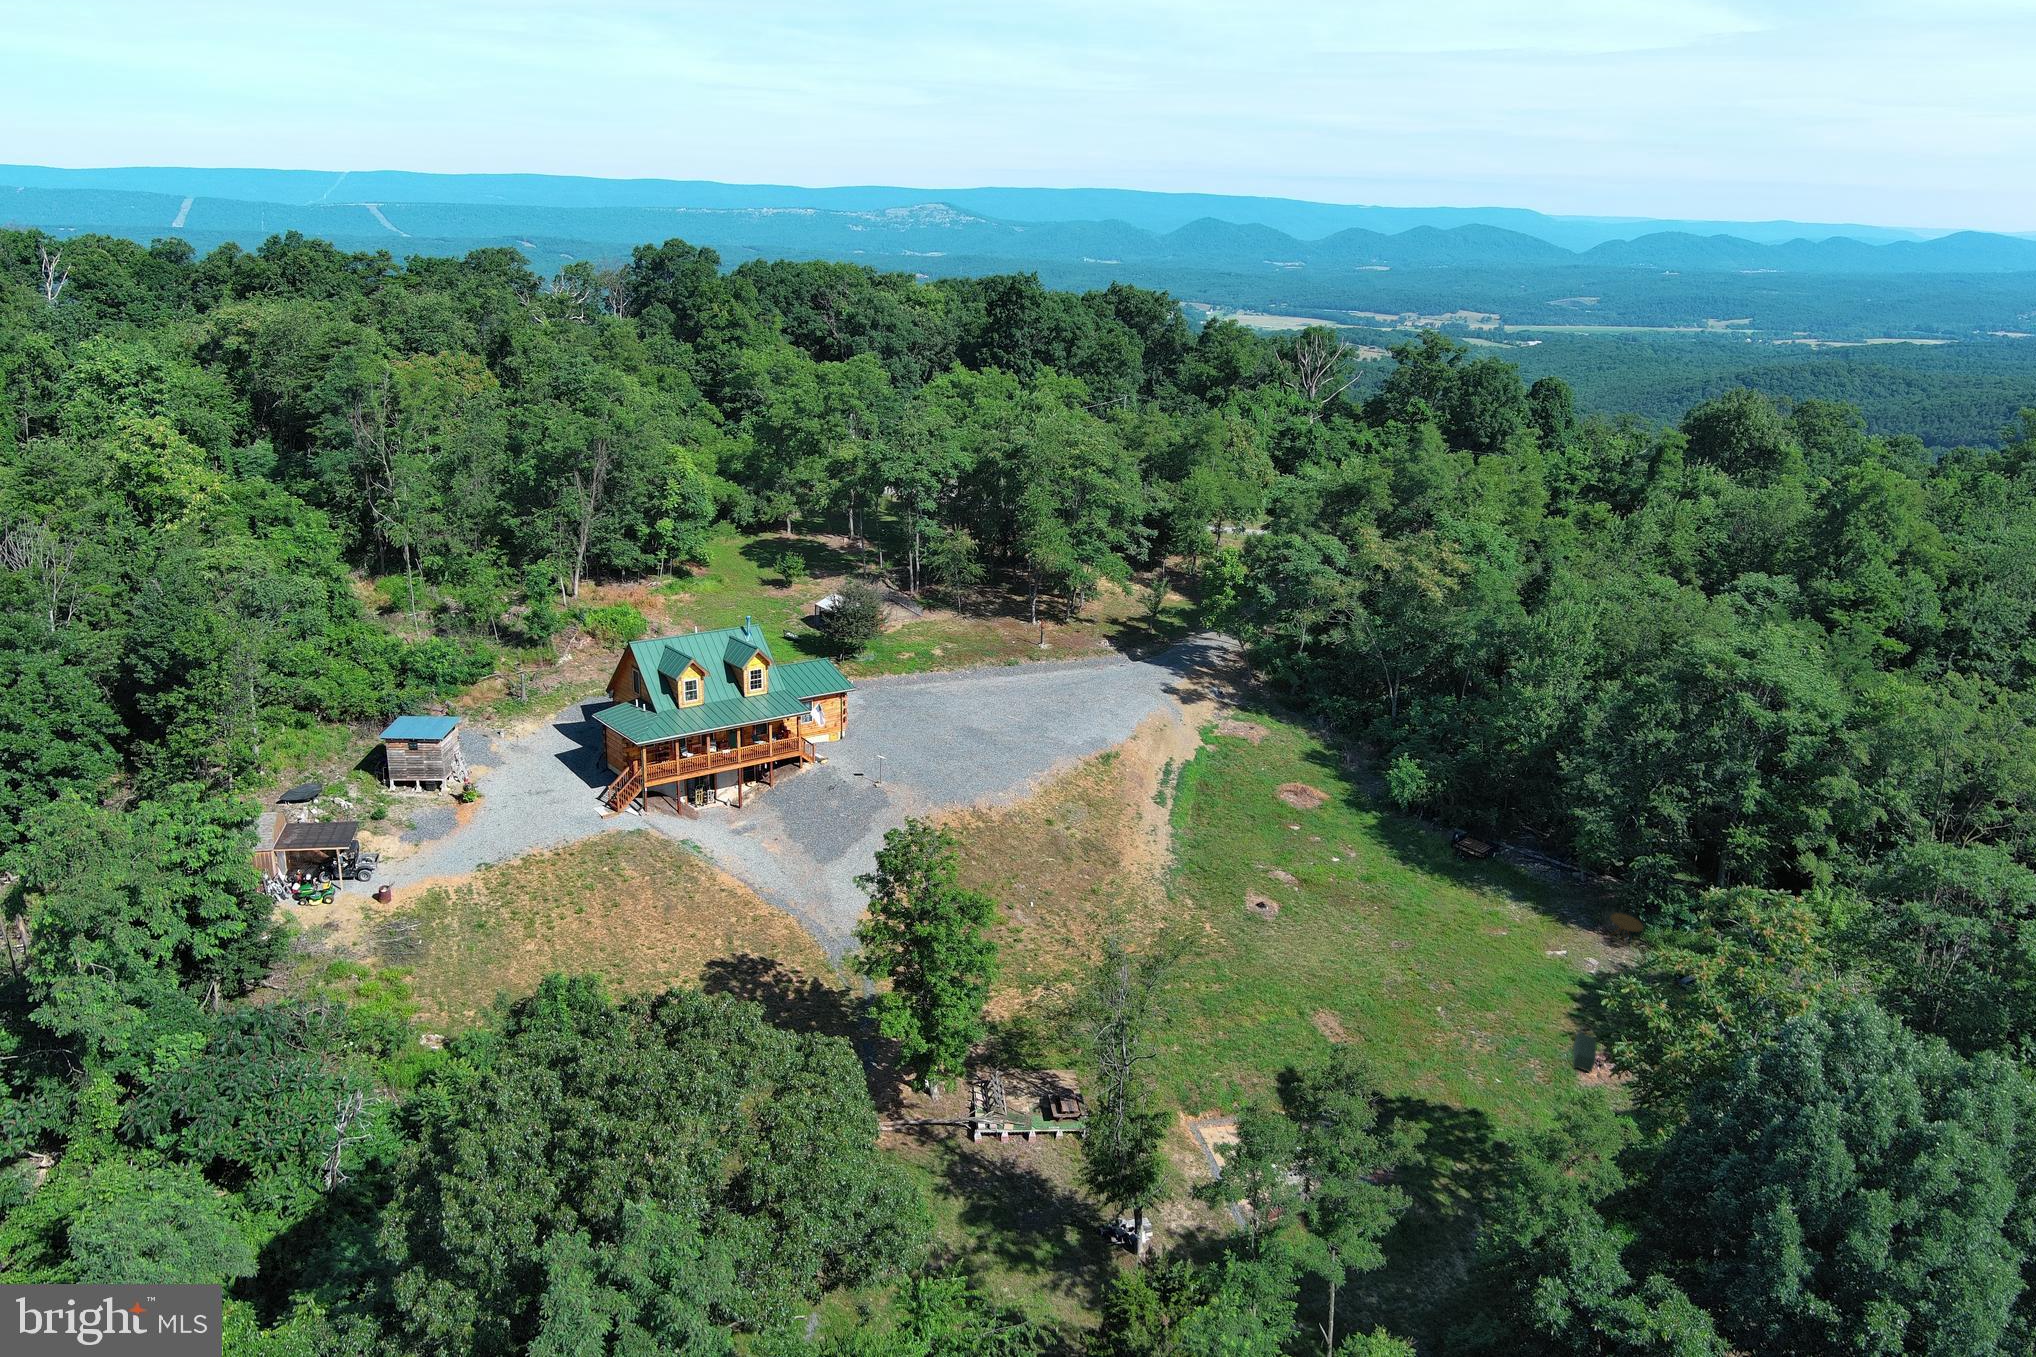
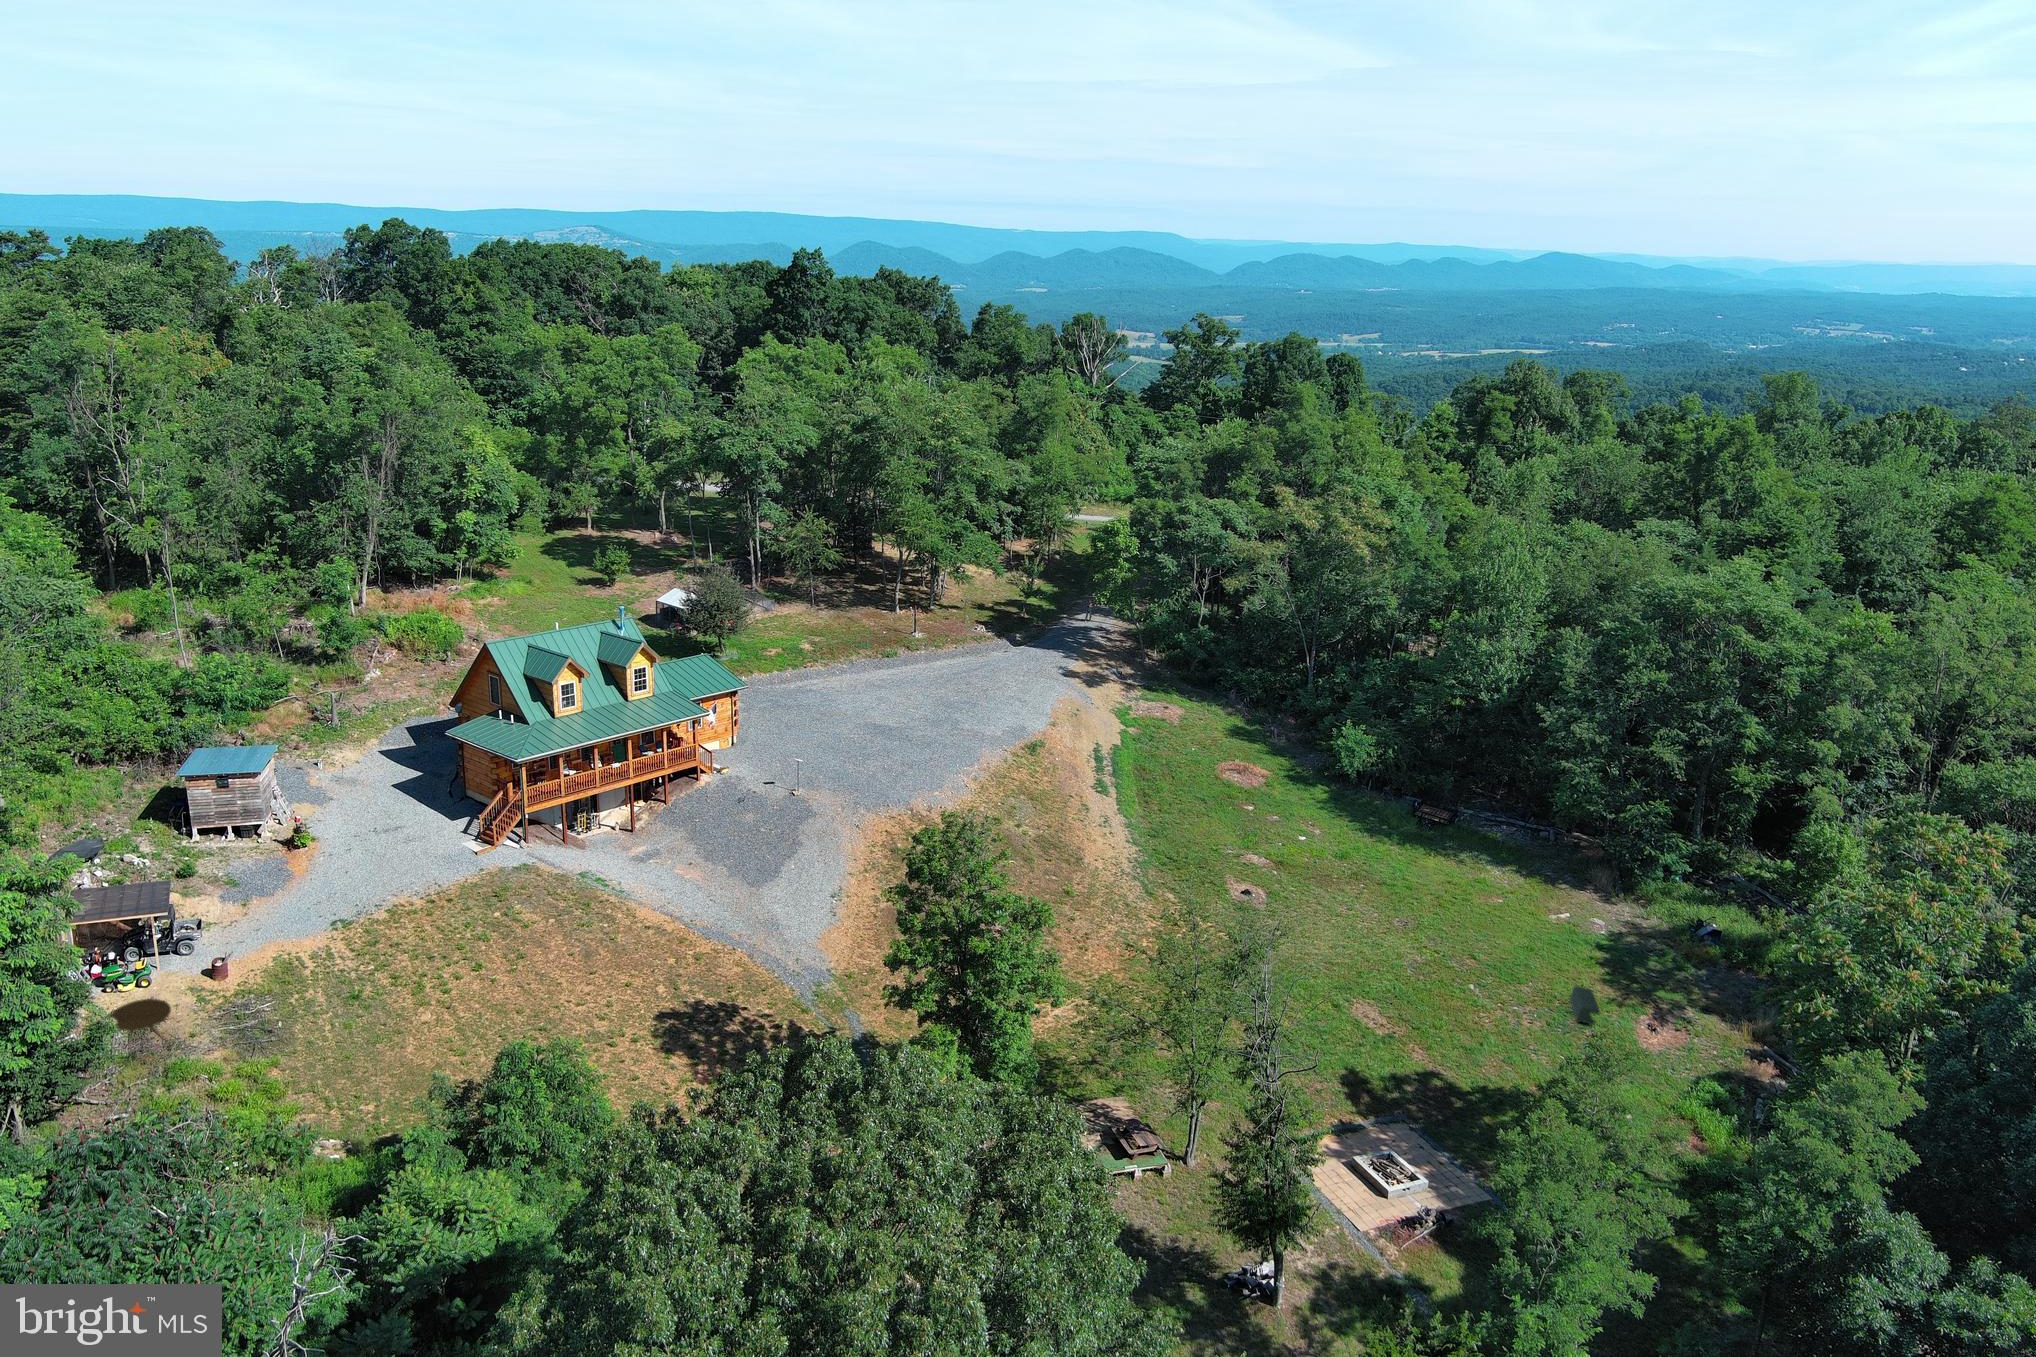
round table: present [1611,913,1643,934] -> present [111,999,171,1050]

